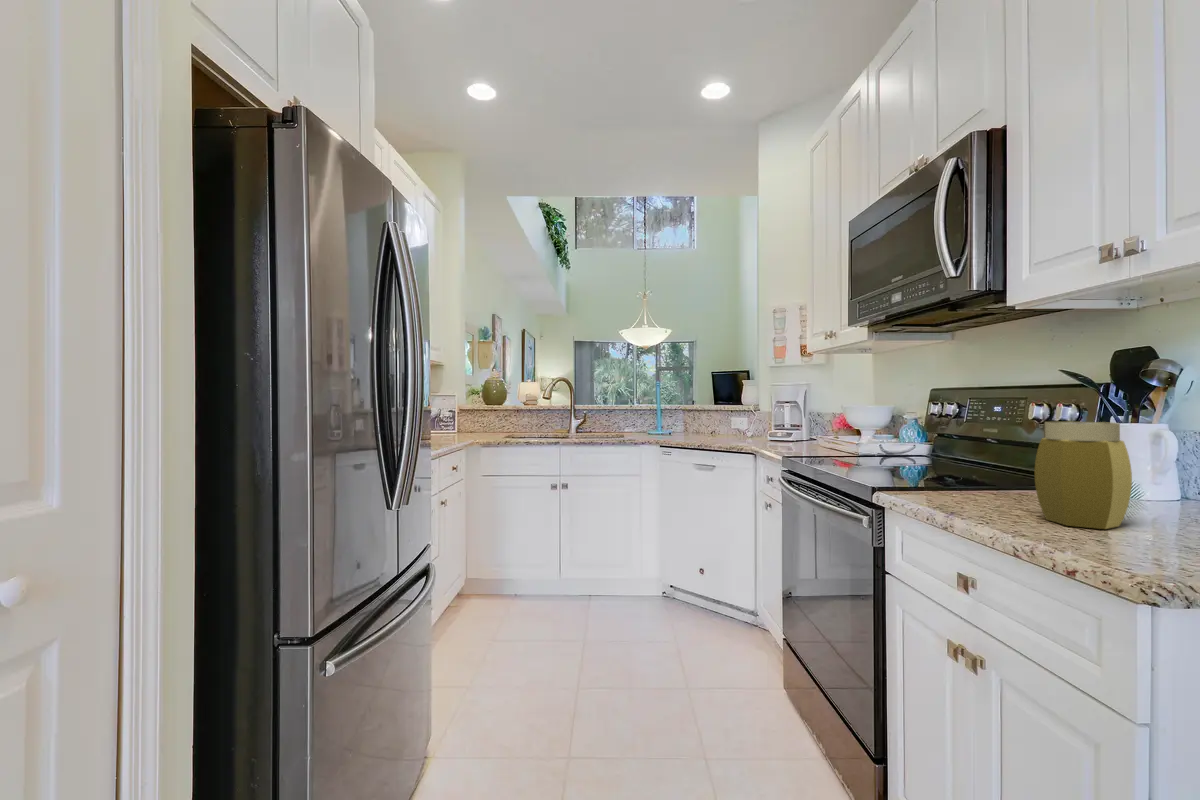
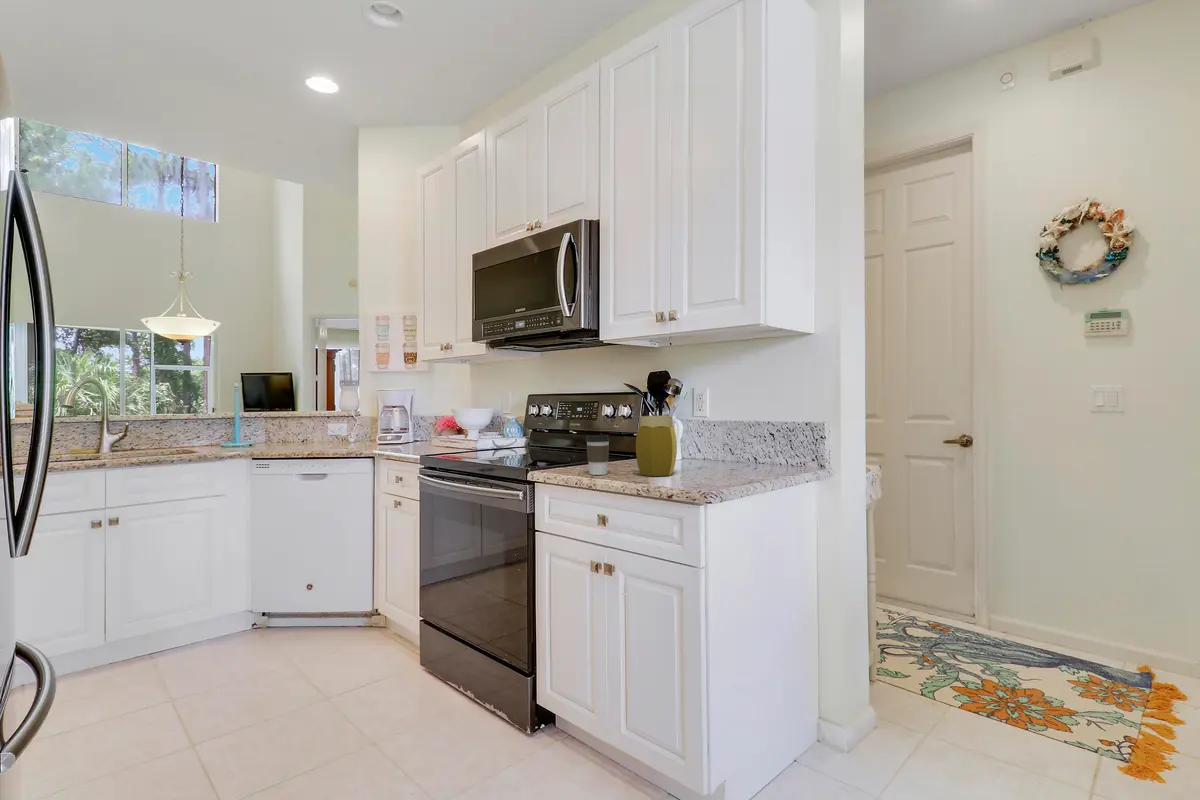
coffee cup: none [945,447,988,509] -> present [586,435,610,475]

